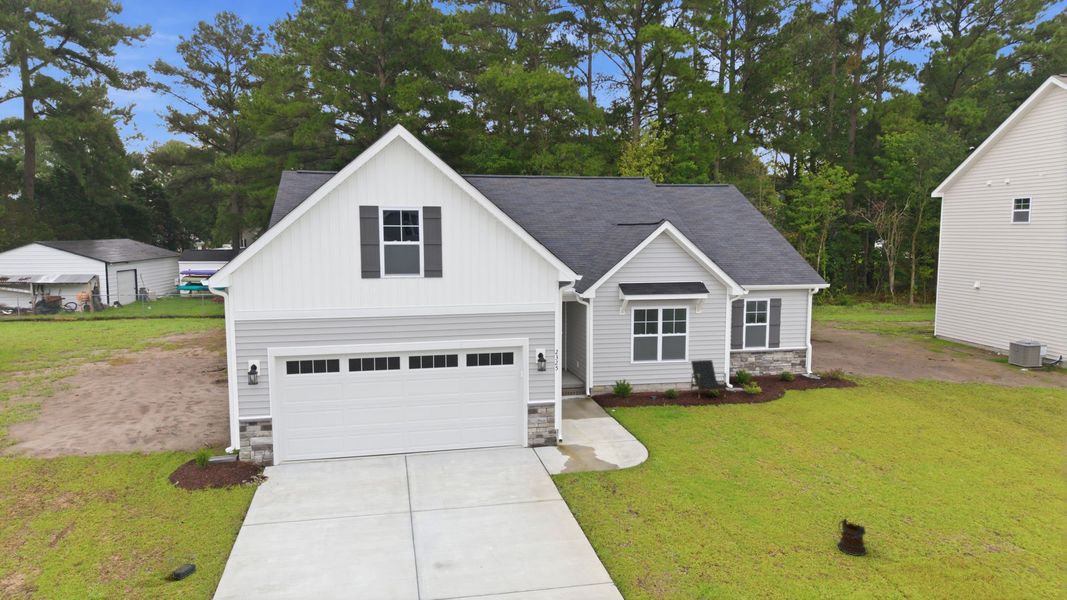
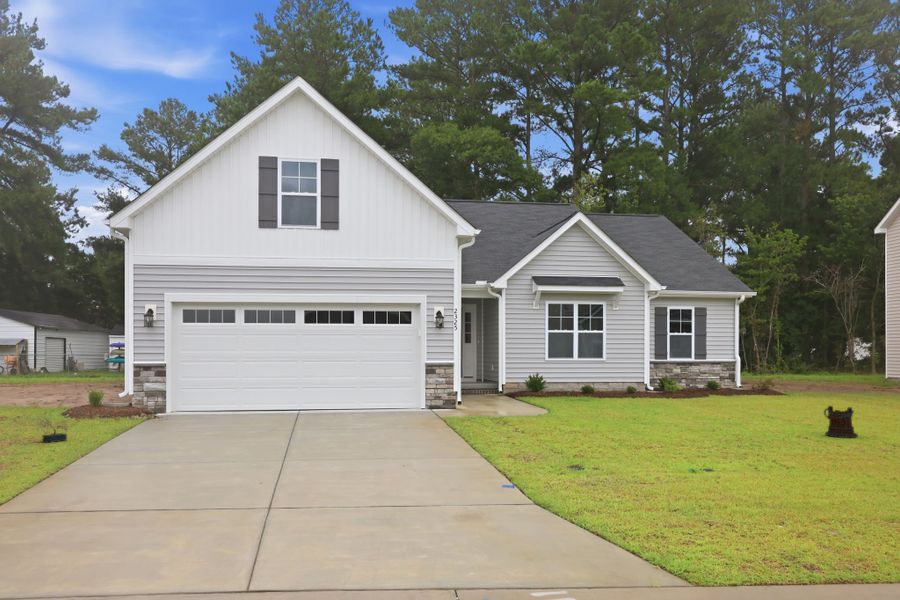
lounge chair: present [691,360,726,398] -> none [610,360,647,396]
bucket: present [838,519,867,556] -> present [824,406,857,438]

